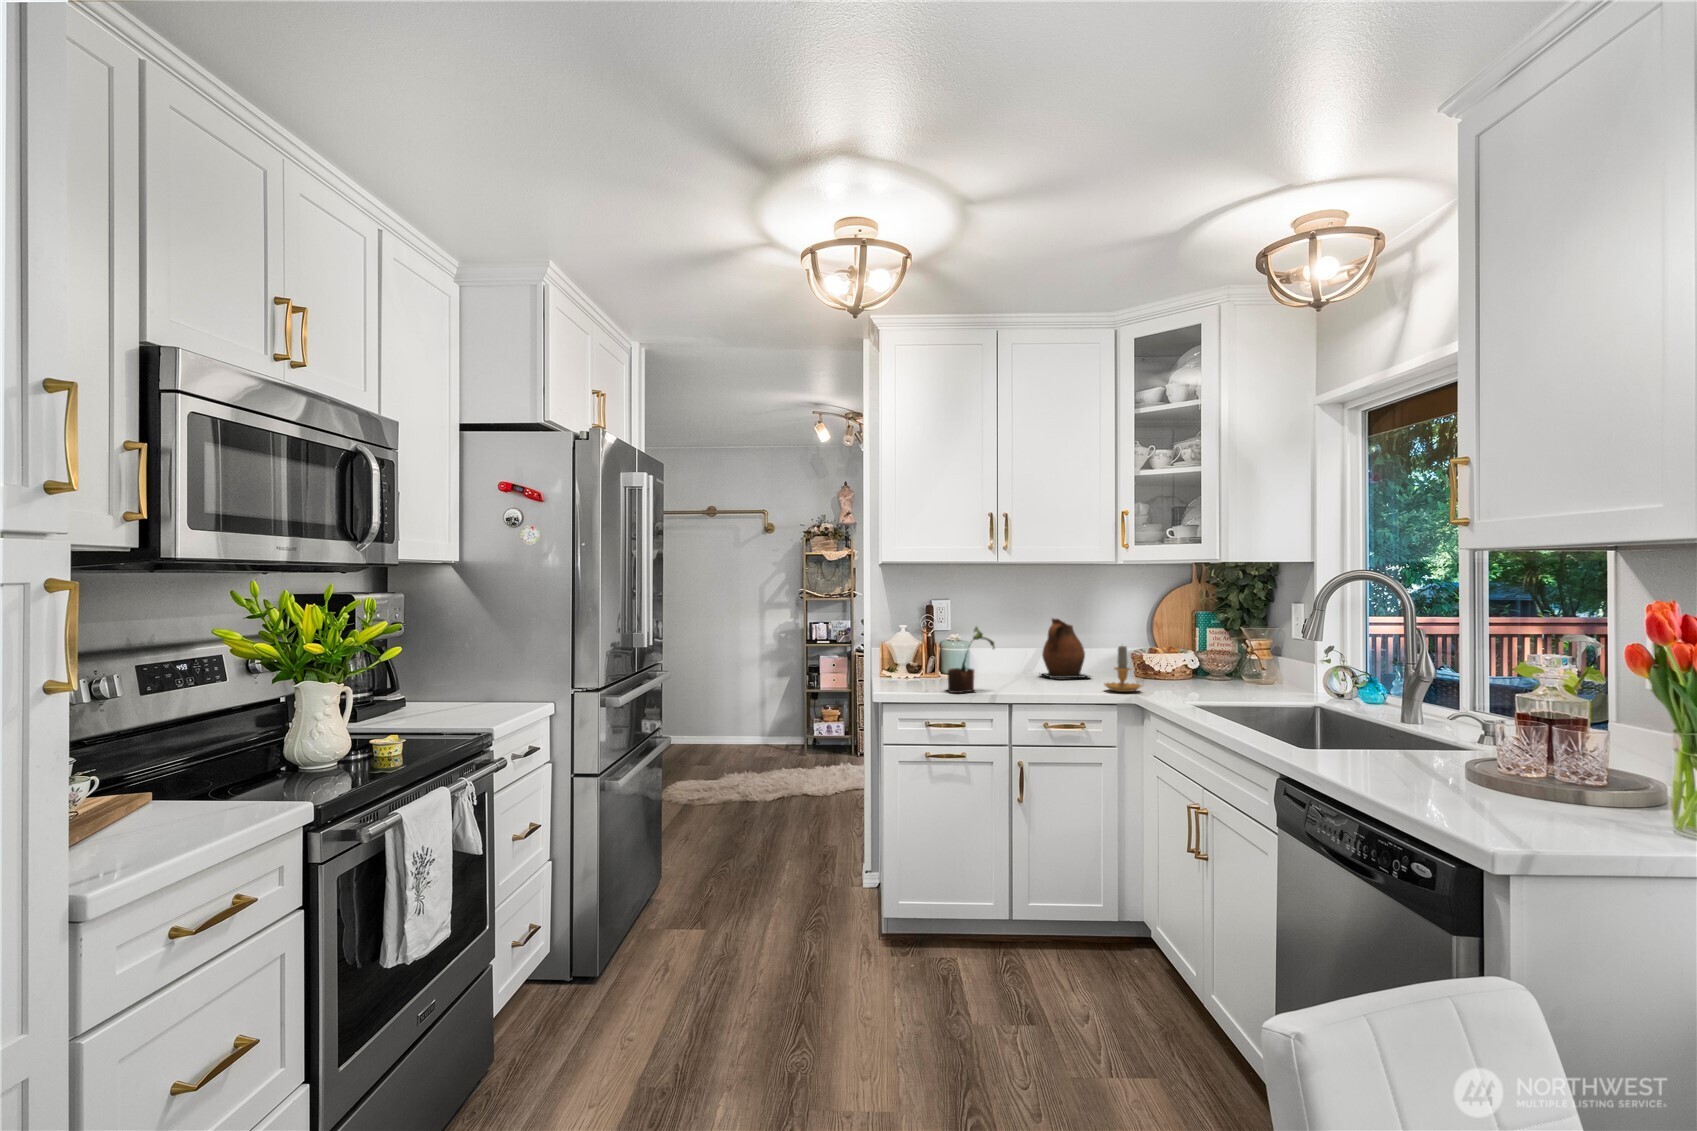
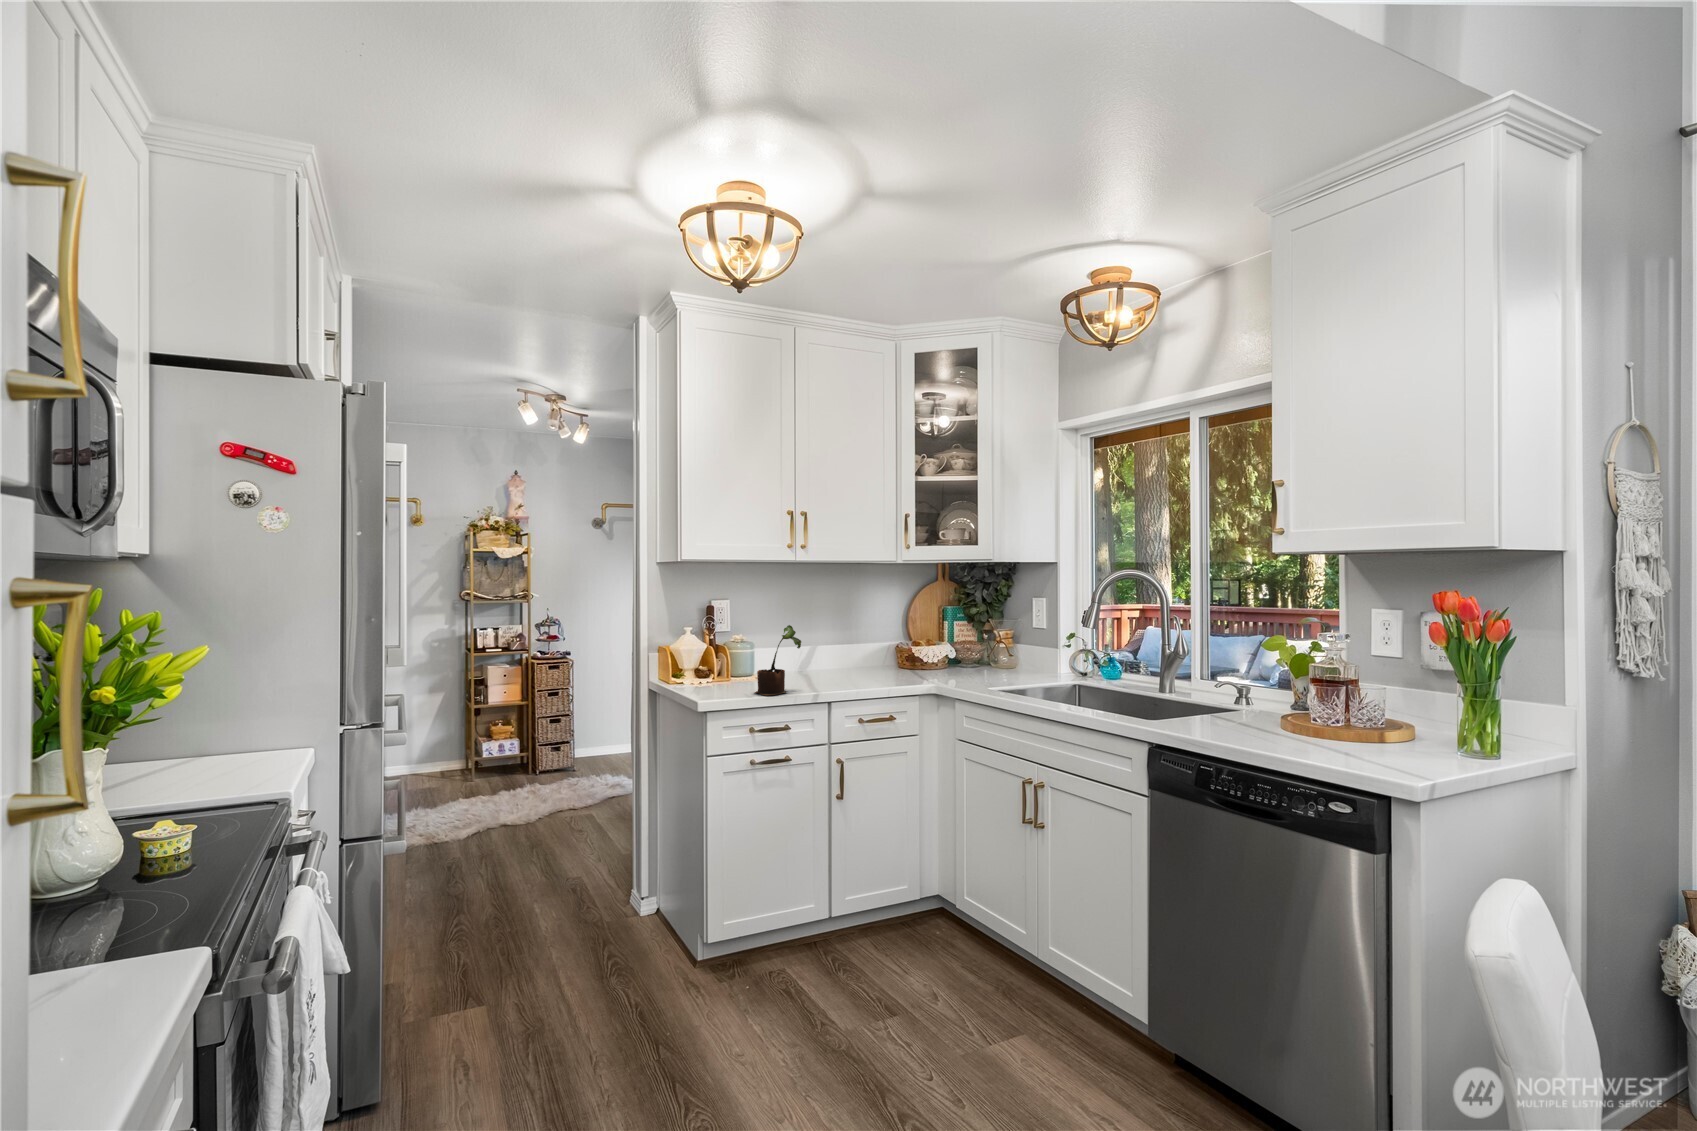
ceramic pitcher: present [1039,619,1090,678] -> none [813,615,867,674]
candle: present [1104,646,1142,692] -> none [898,637,938,683]

